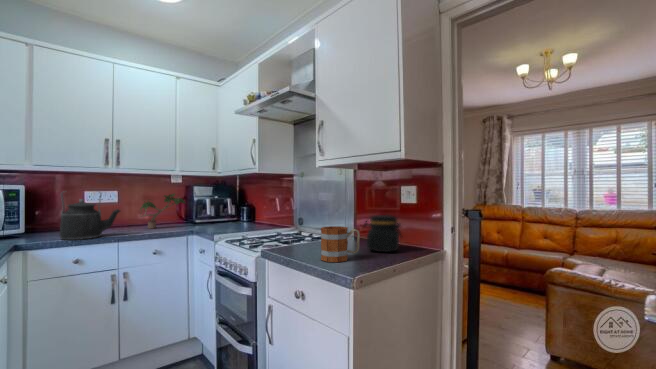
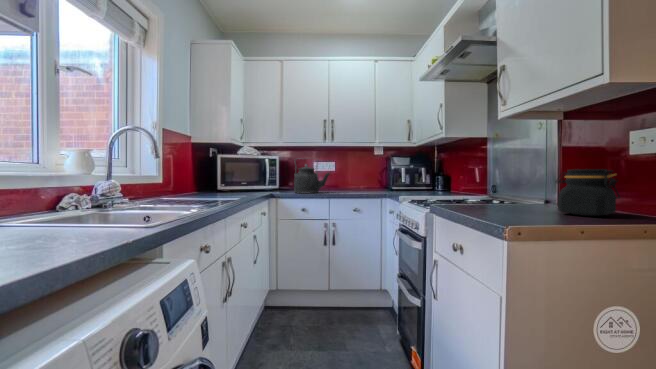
potted plant: present [141,194,185,229] -> none [343,161,386,191]
mug: present [321,226,360,262] -> none [484,179,539,217]

